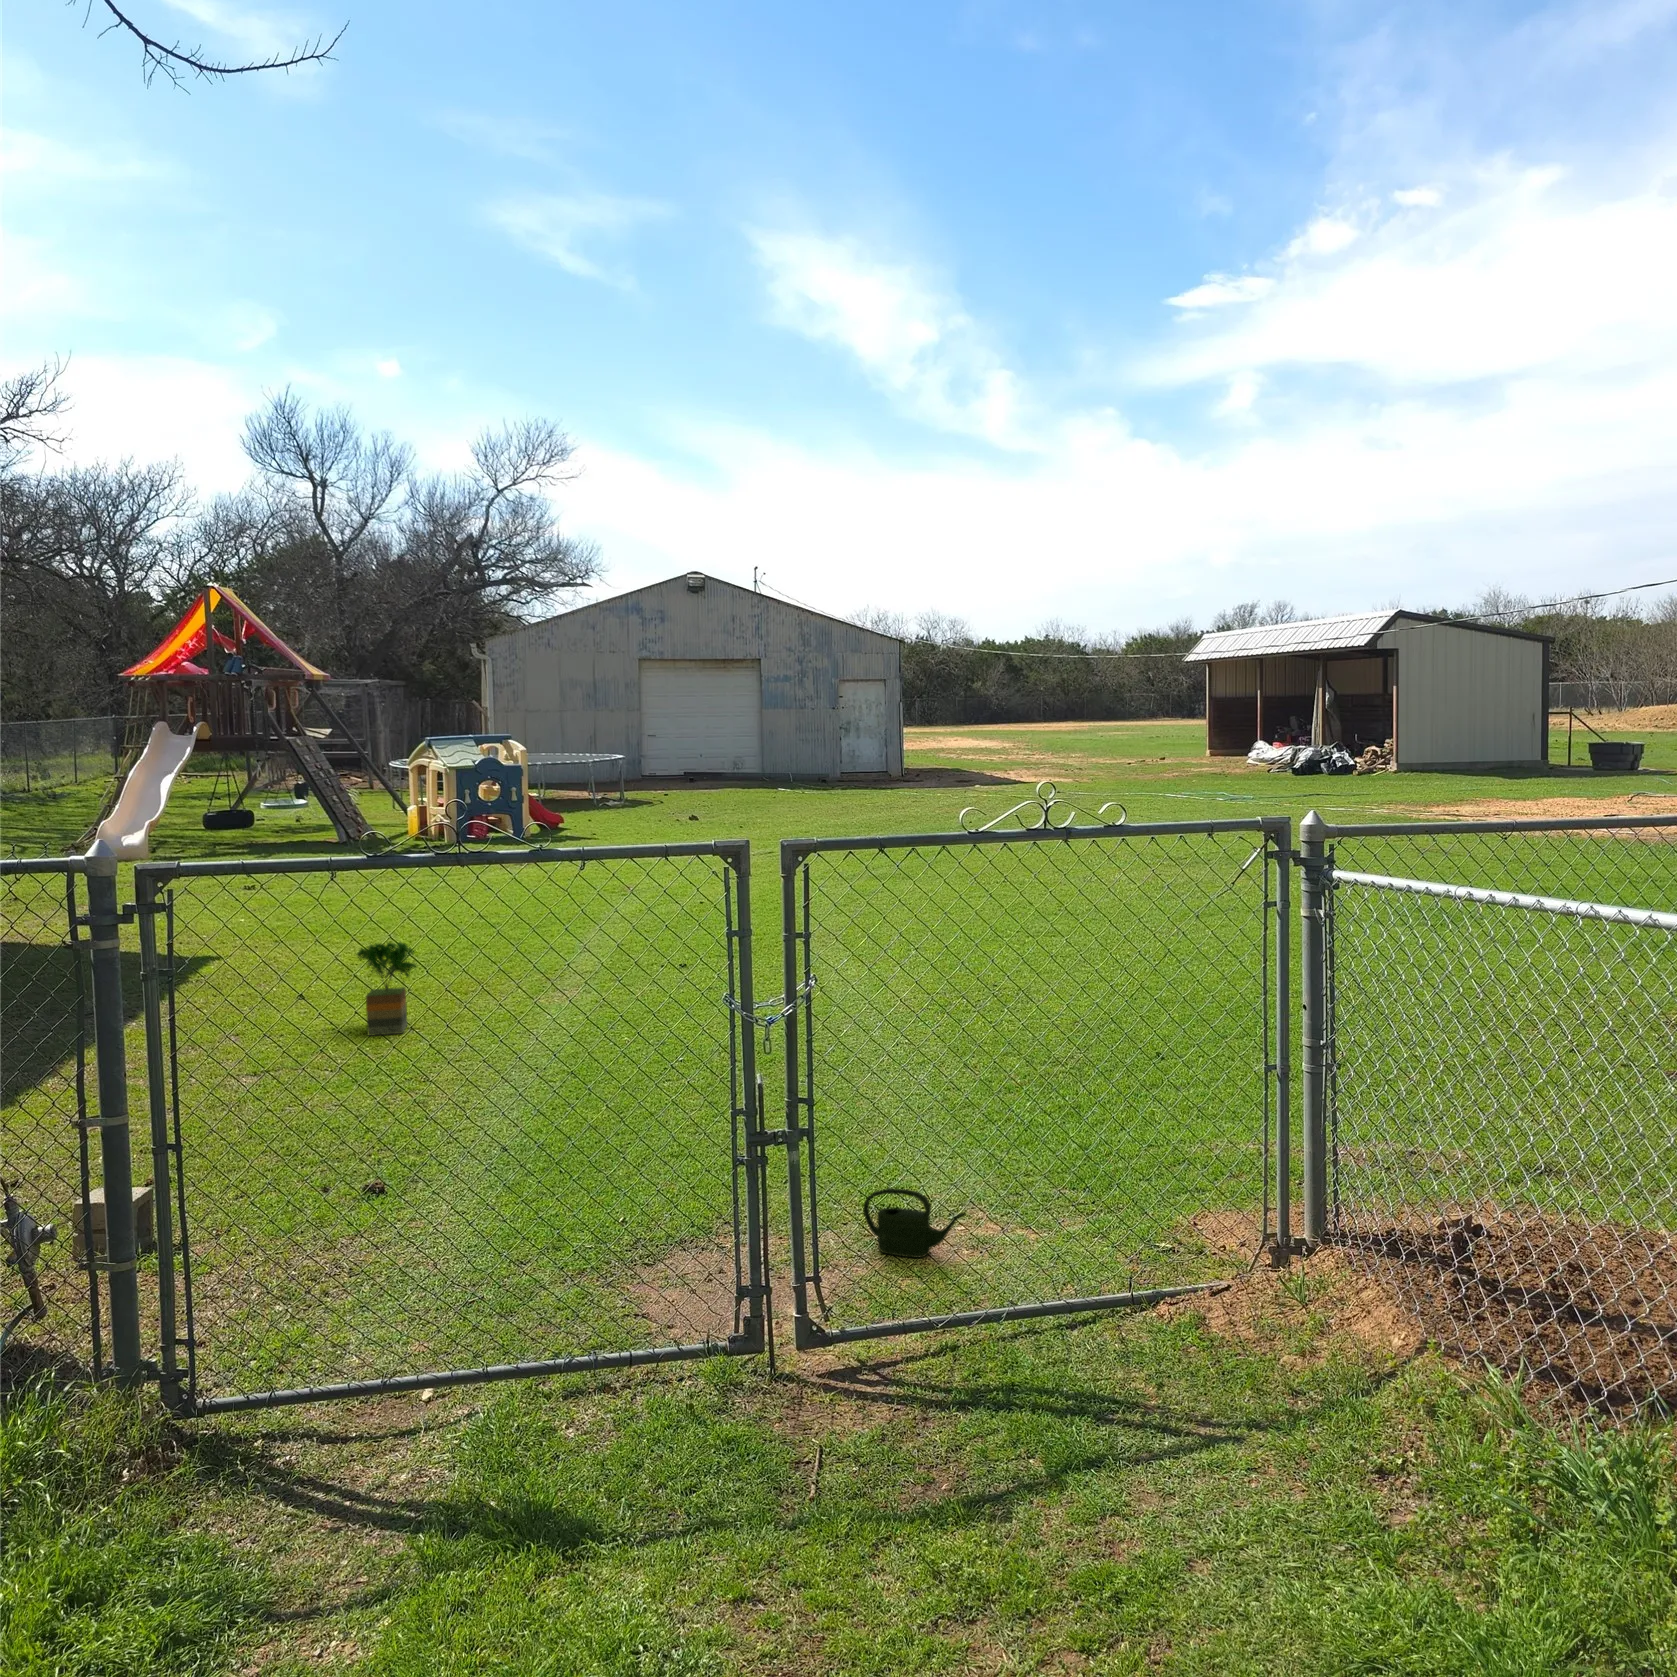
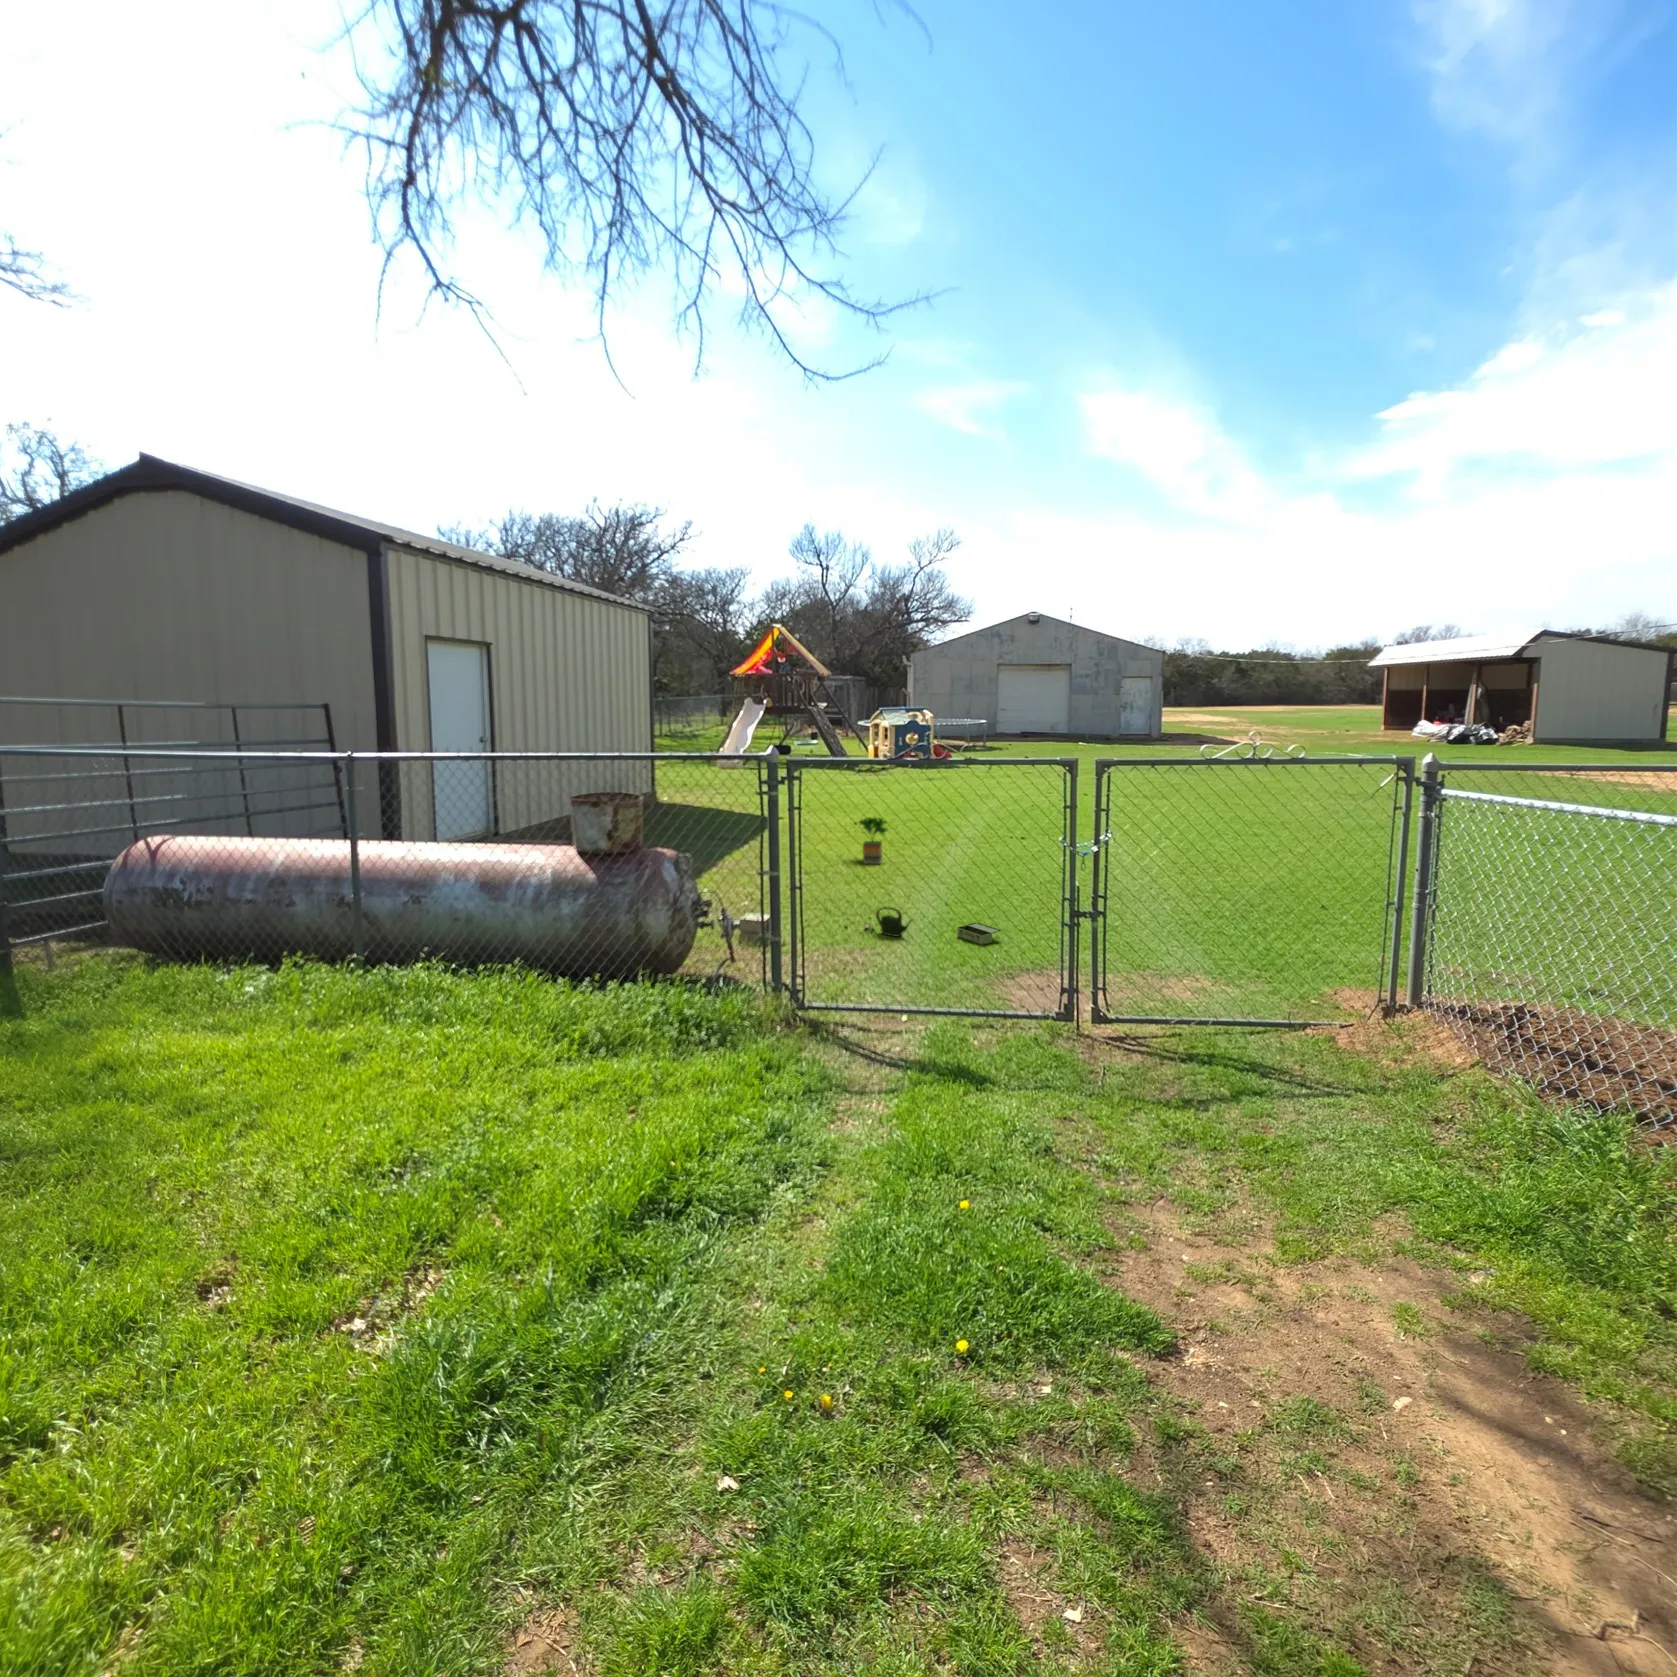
toolbox: none [543,1150,628,1197] -> present [957,923,1001,945]
watering can: present [863,1188,965,1258] -> present [876,907,912,937]

